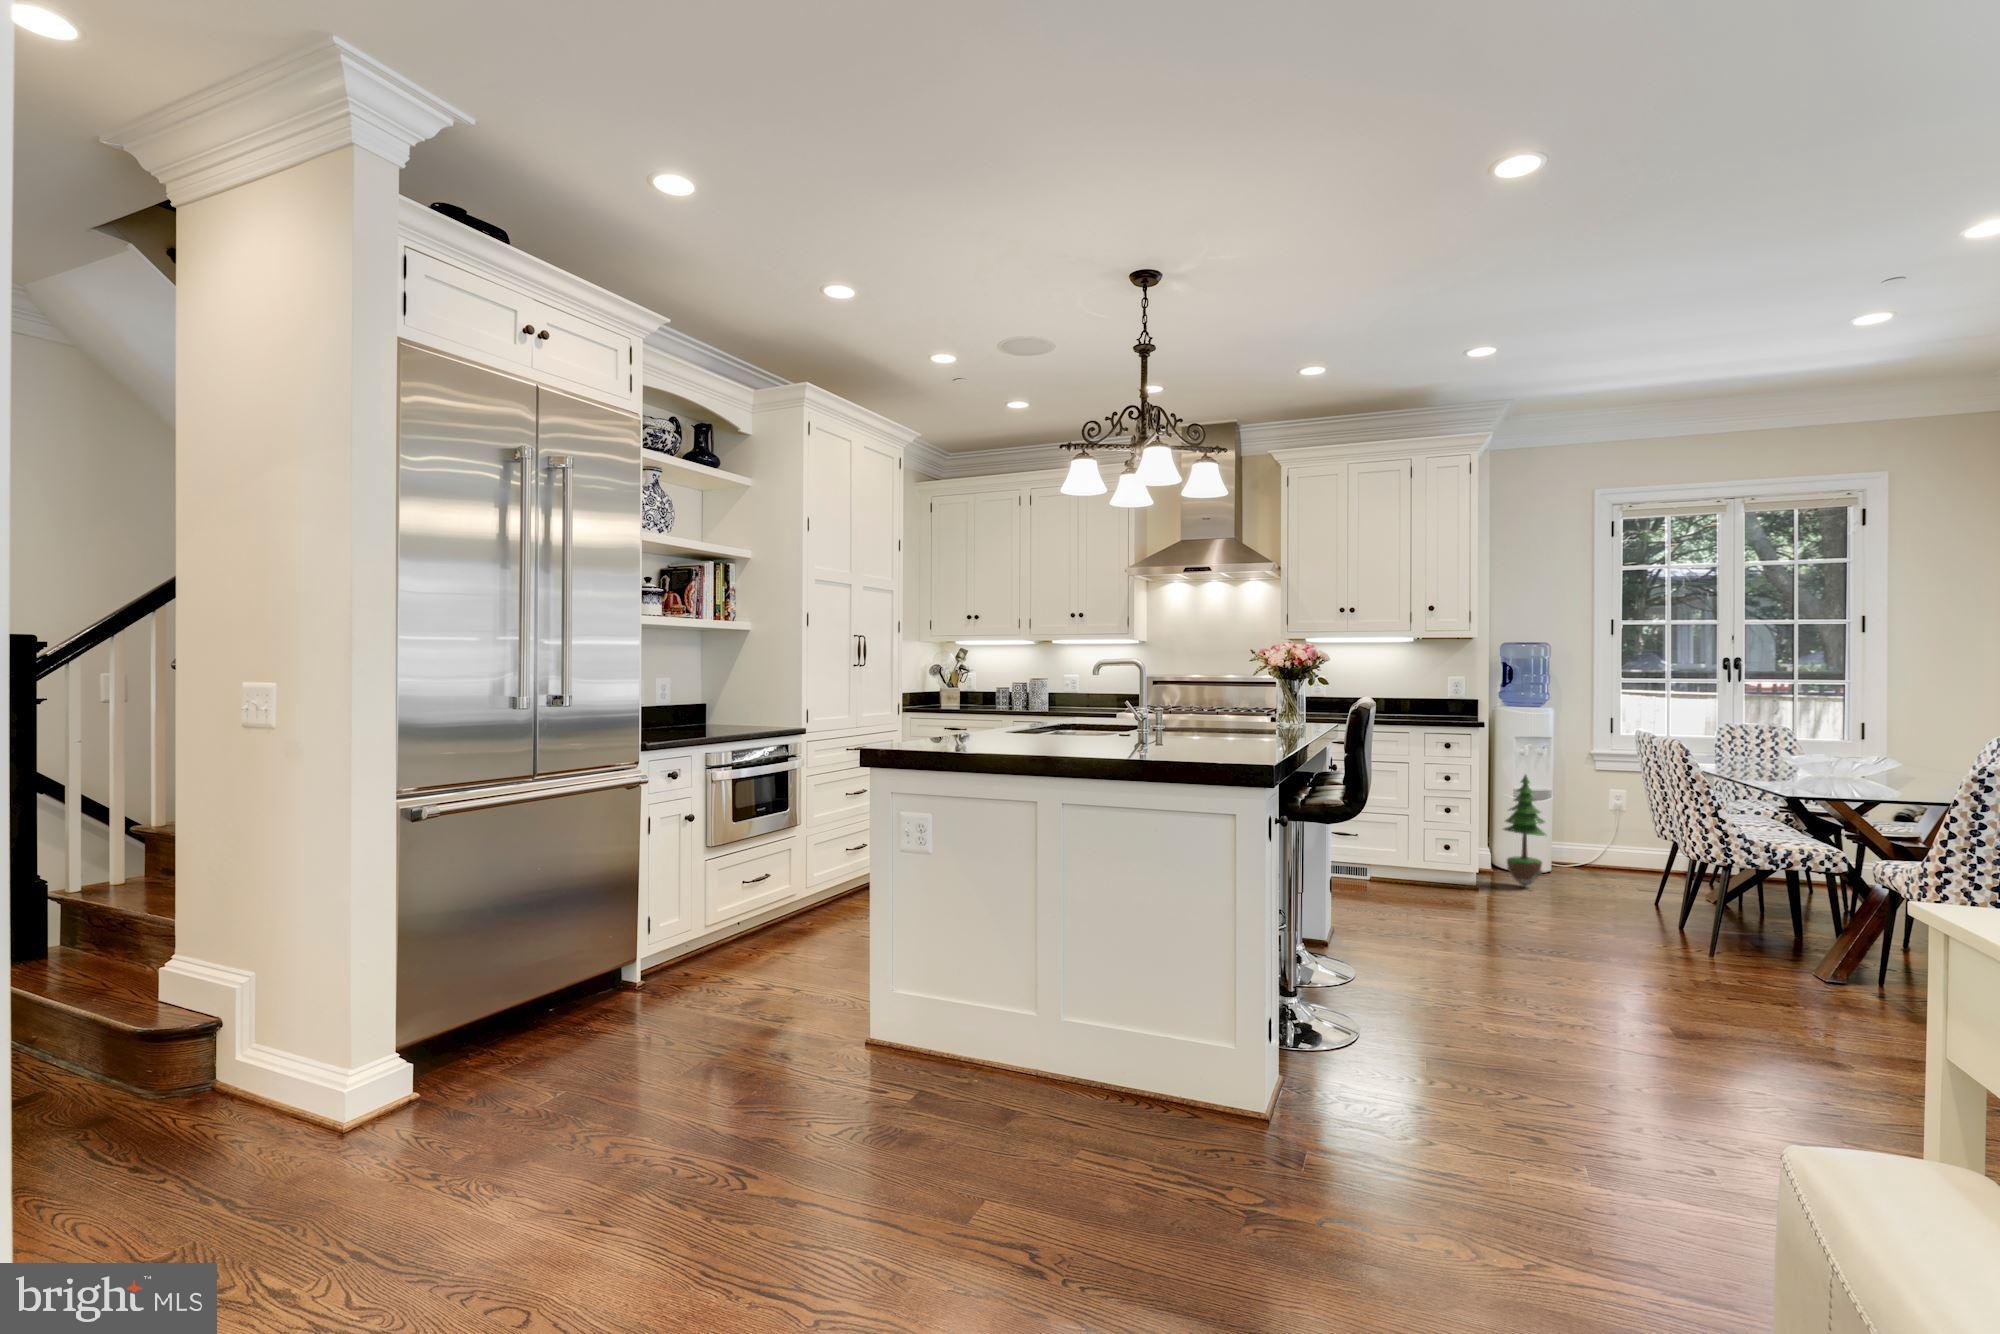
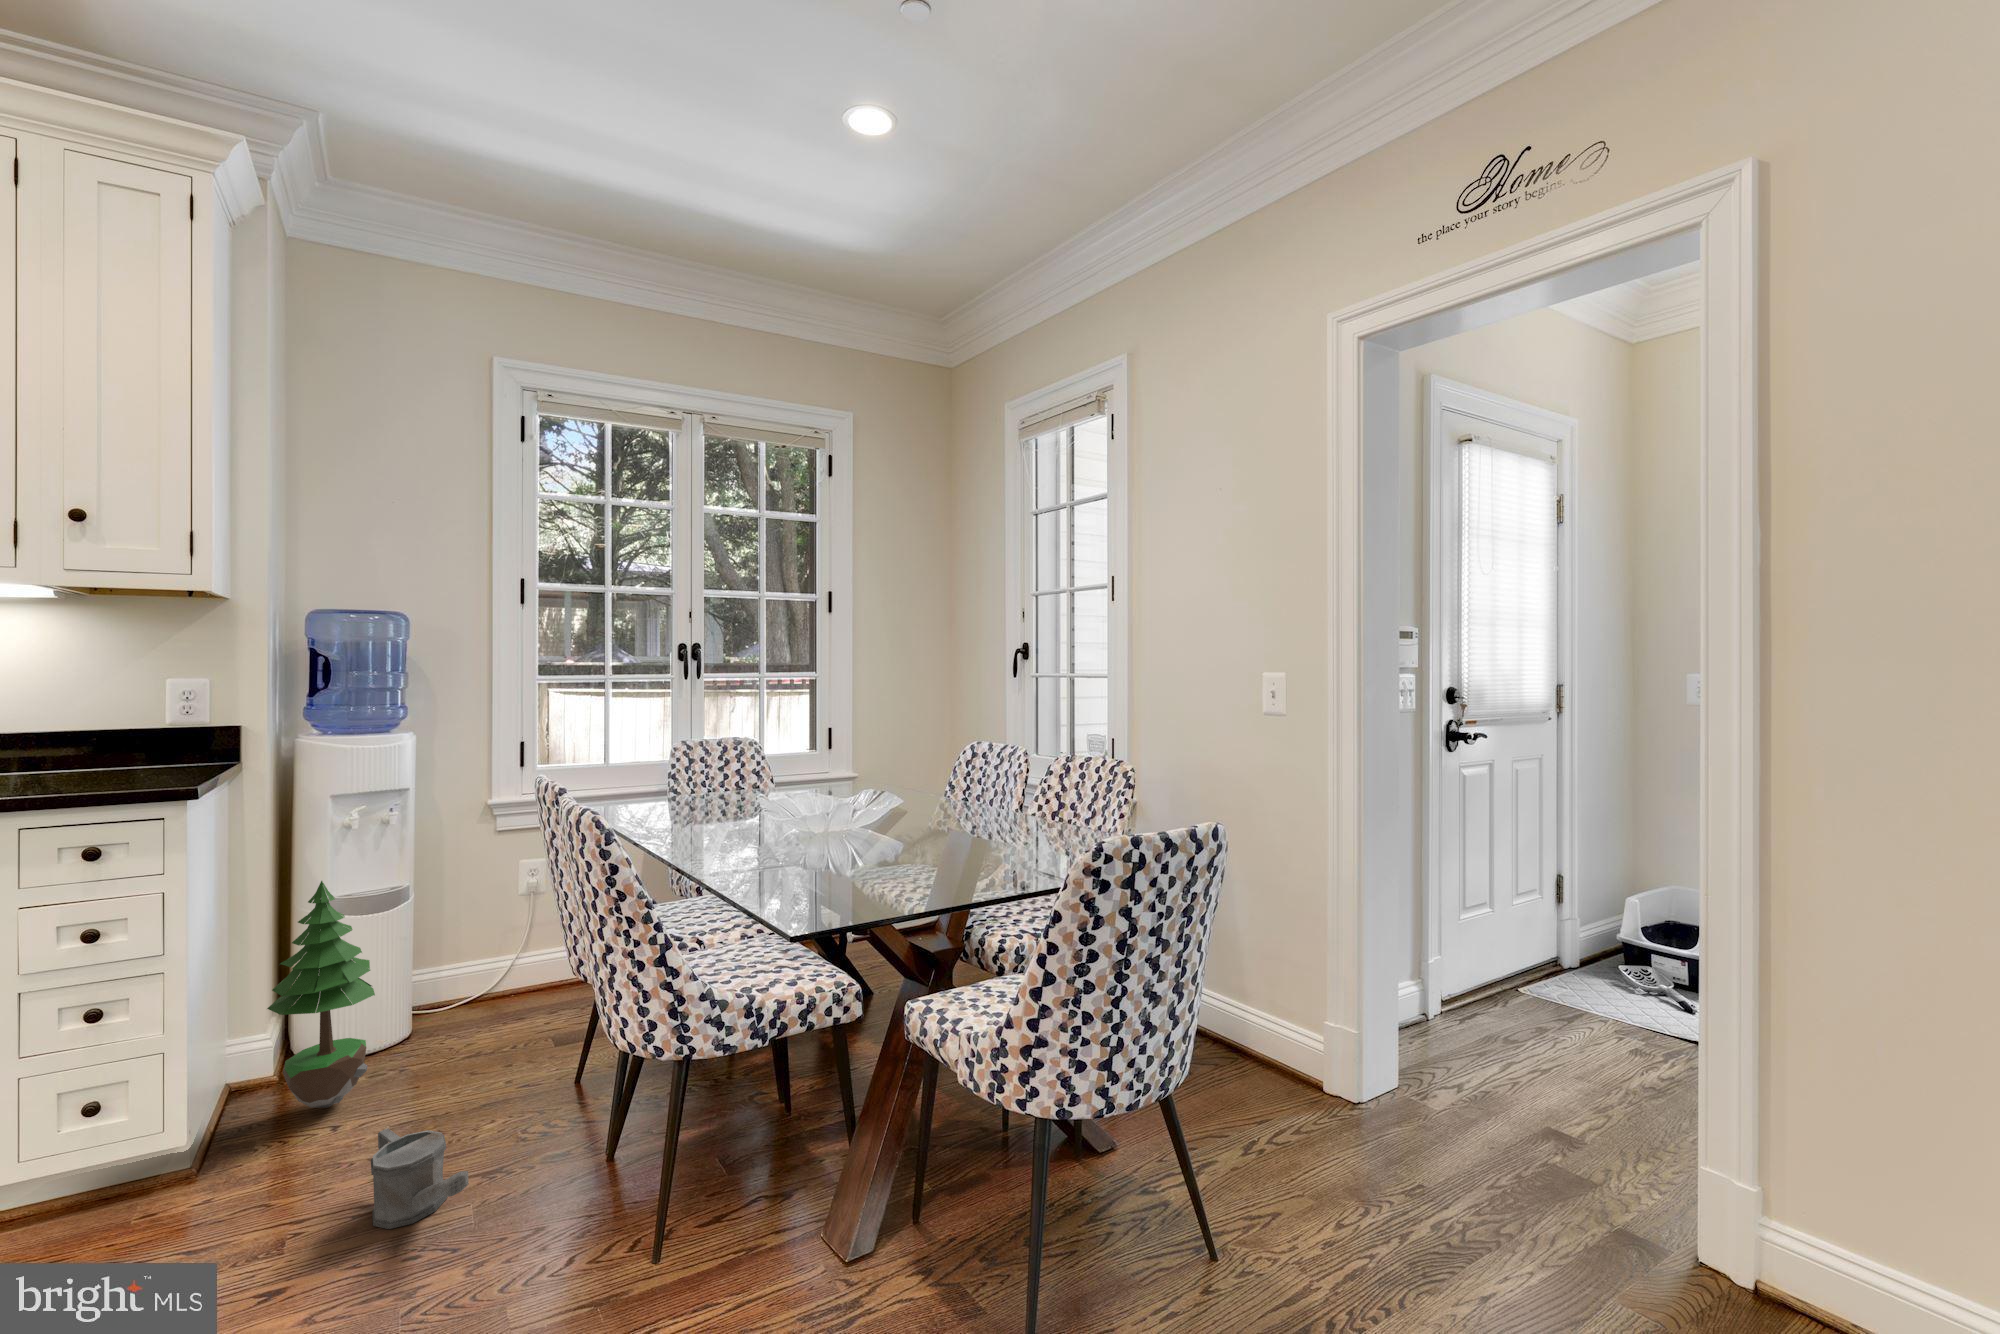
watering can: none [1564,884,1614,920] -> present [371,1128,469,1229]

